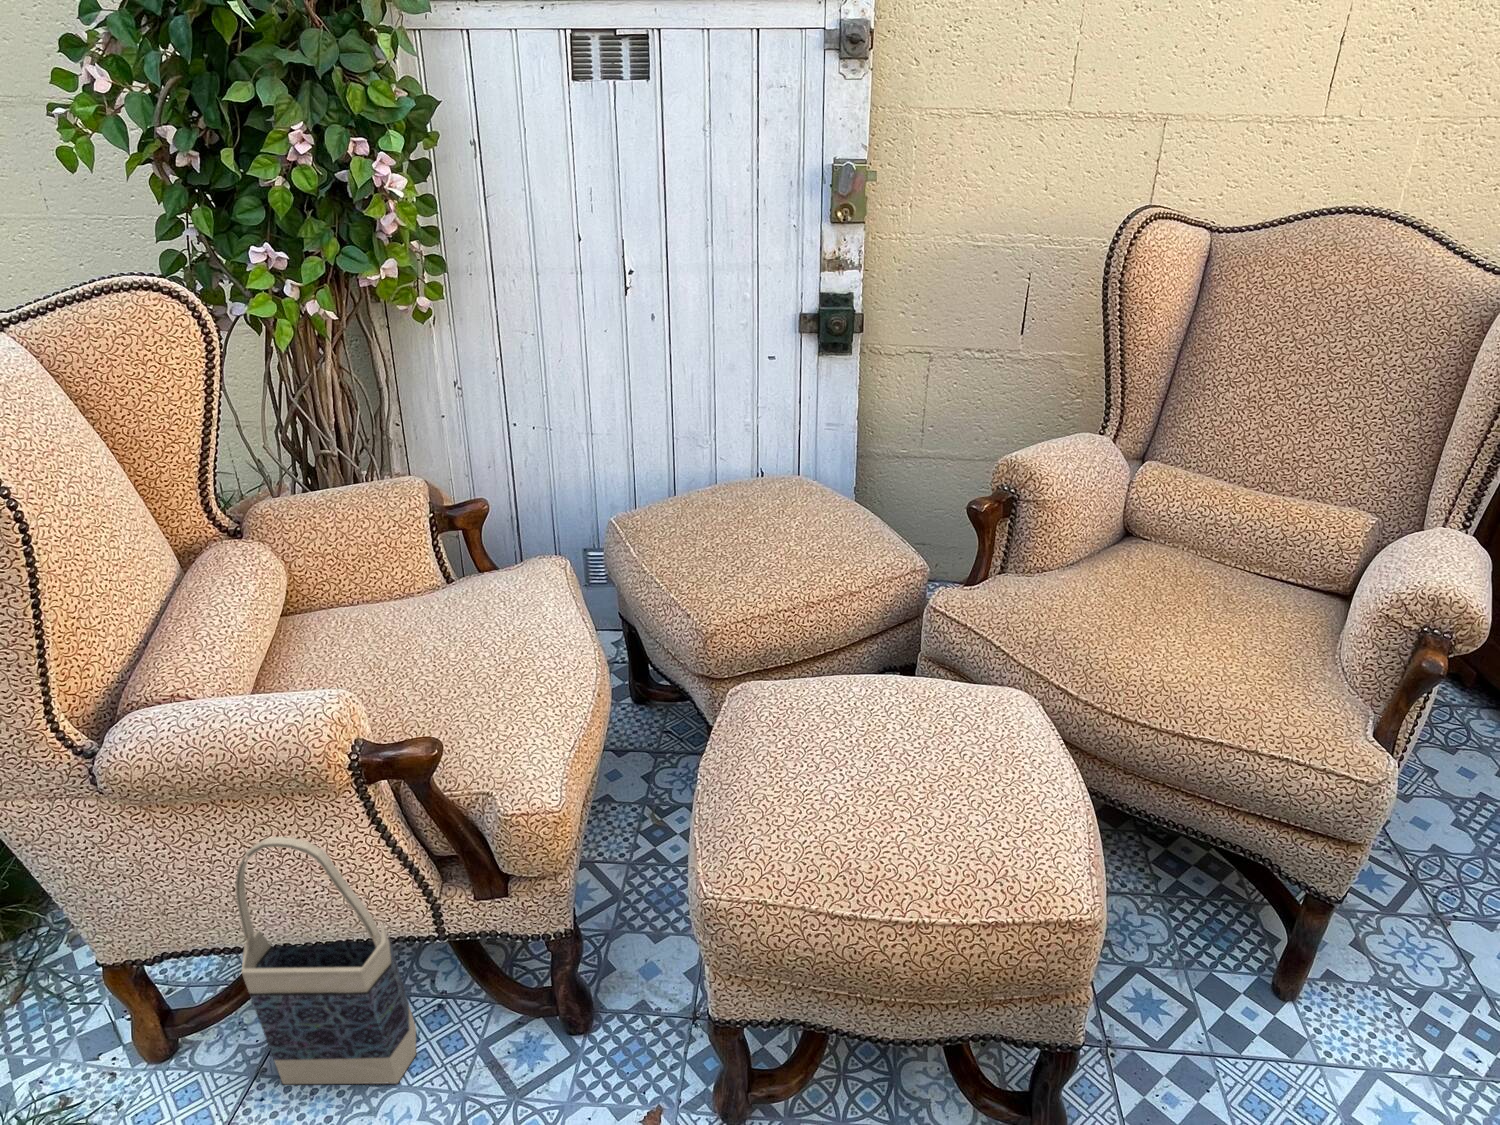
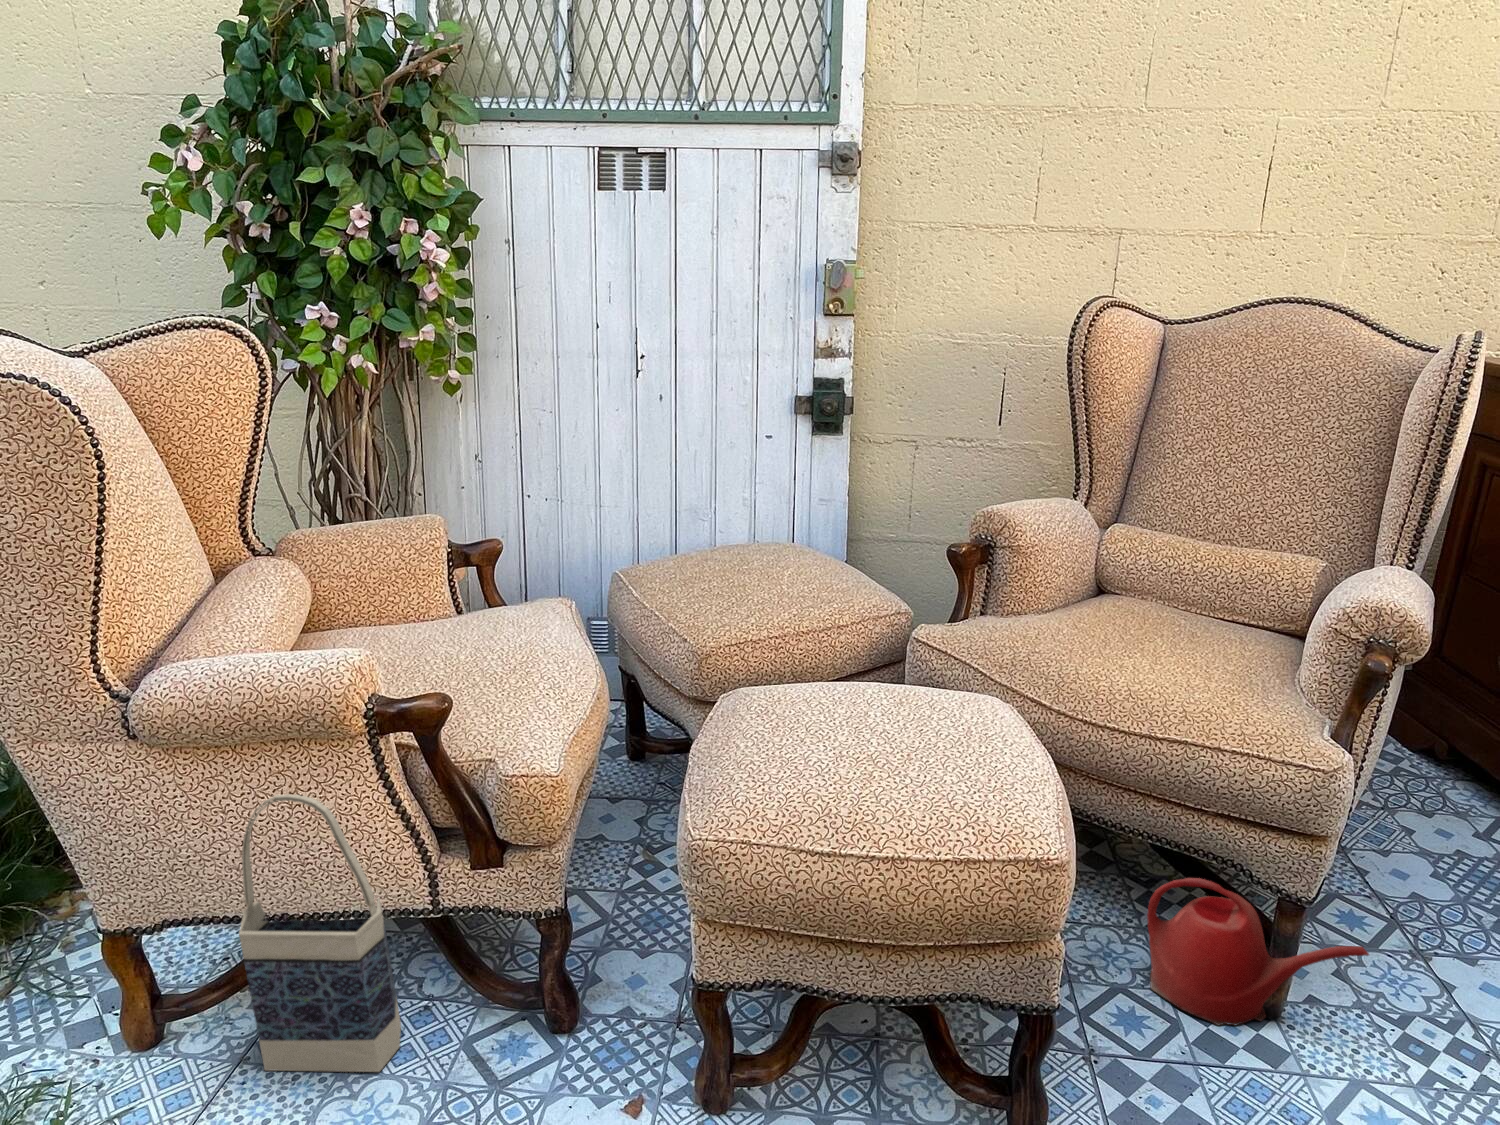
watering can: none [1167,870,1396,1011] -> present [1147,878,1369,1025]

